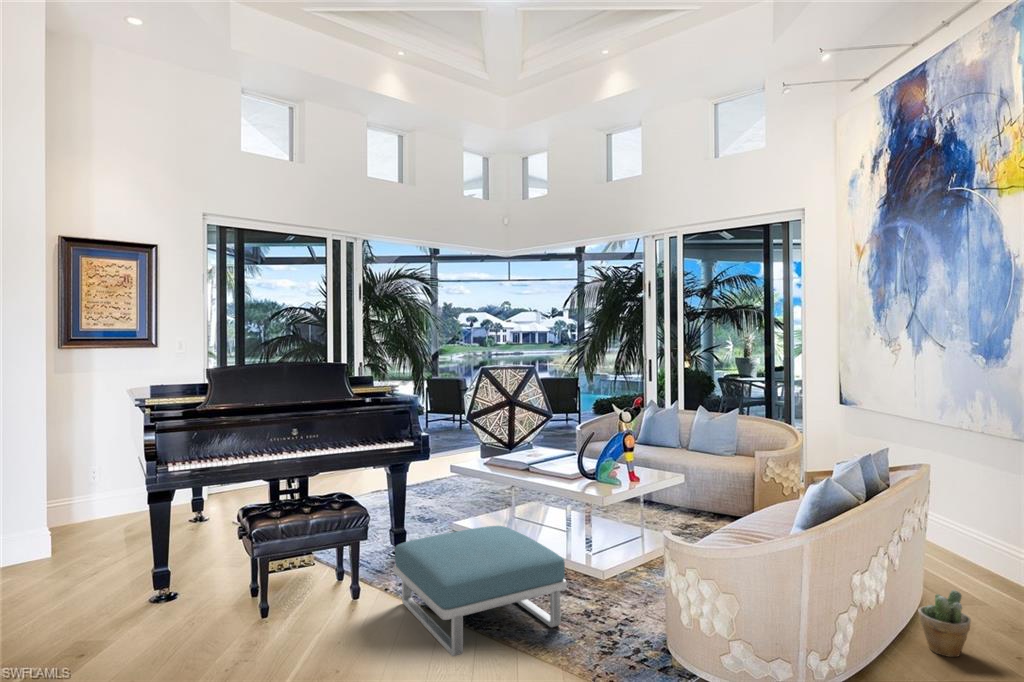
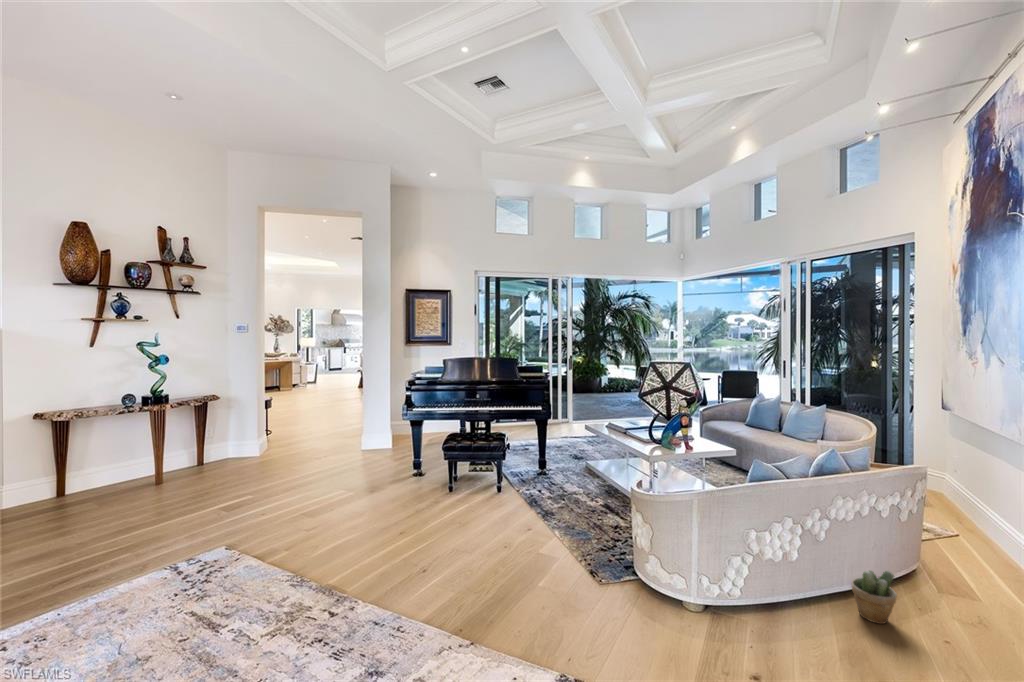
footstool: present [394,526,567,656] -> none [514,463,598,528]

